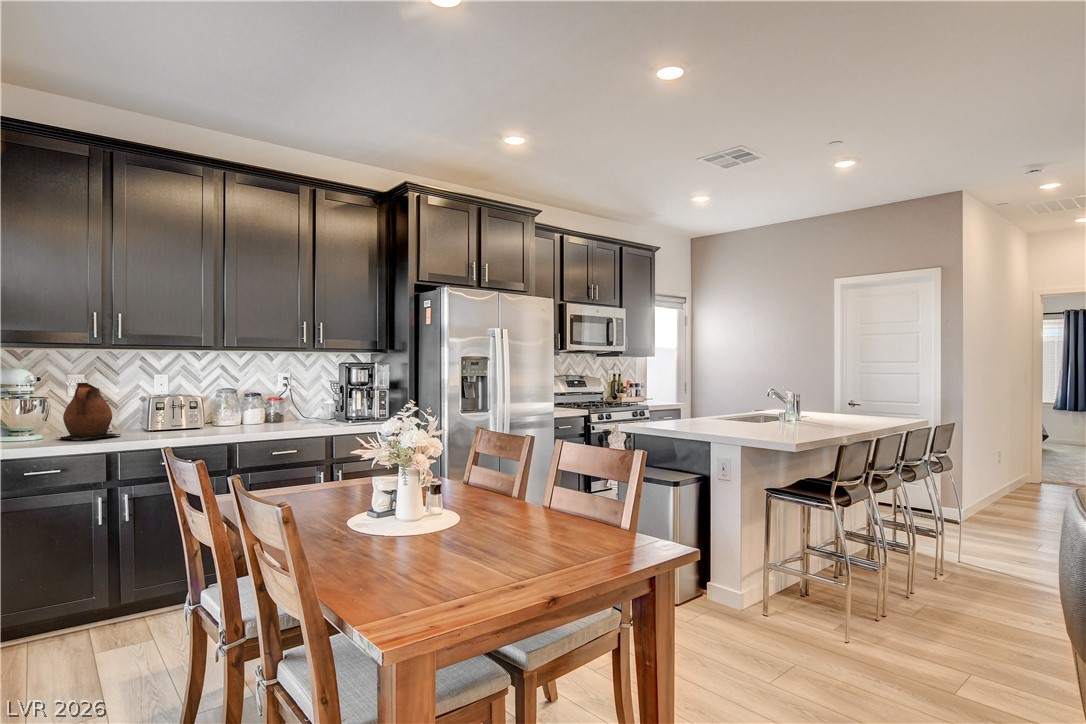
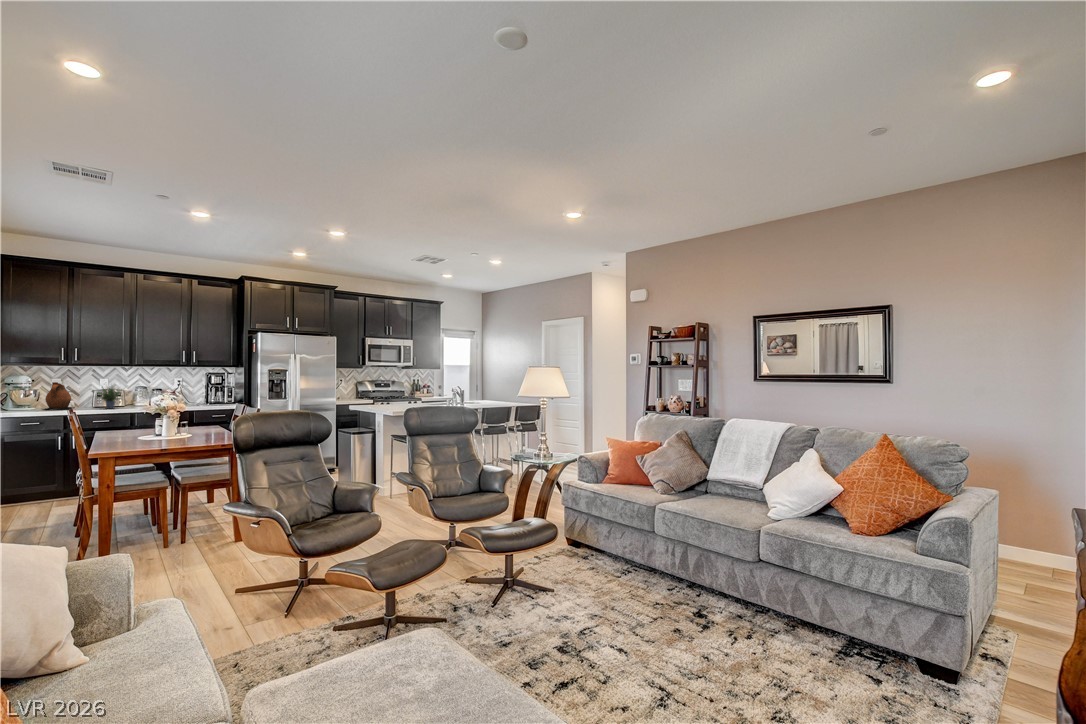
potted plant: none [147,375,225,435] -> present [97,386,119,408]

